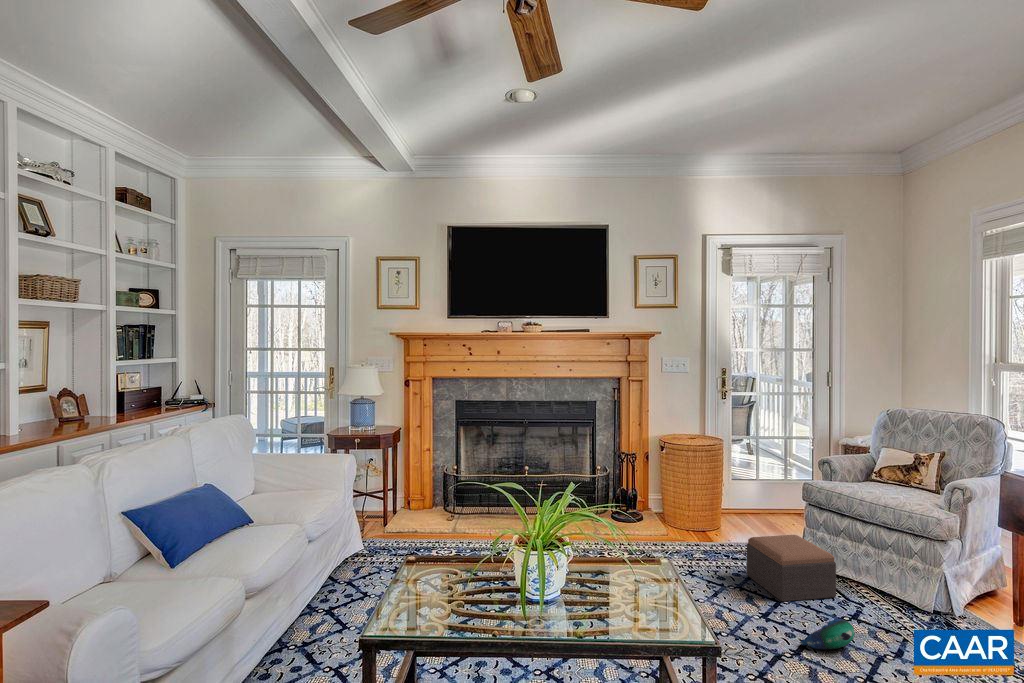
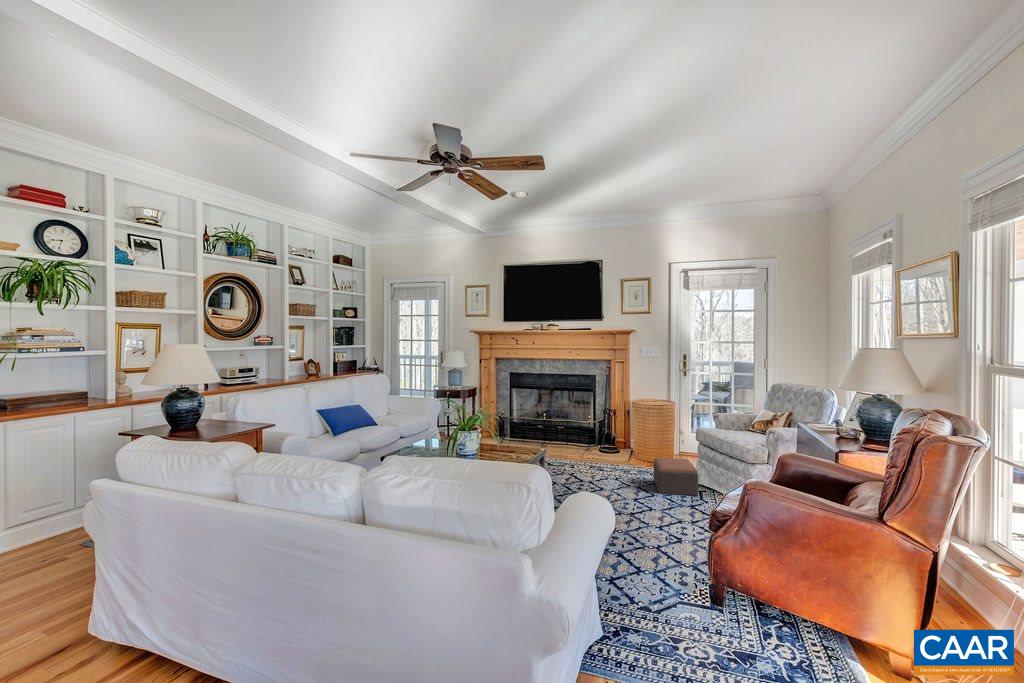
plush toy: present [800,619,854,650] -> none [644,499,681,512]

